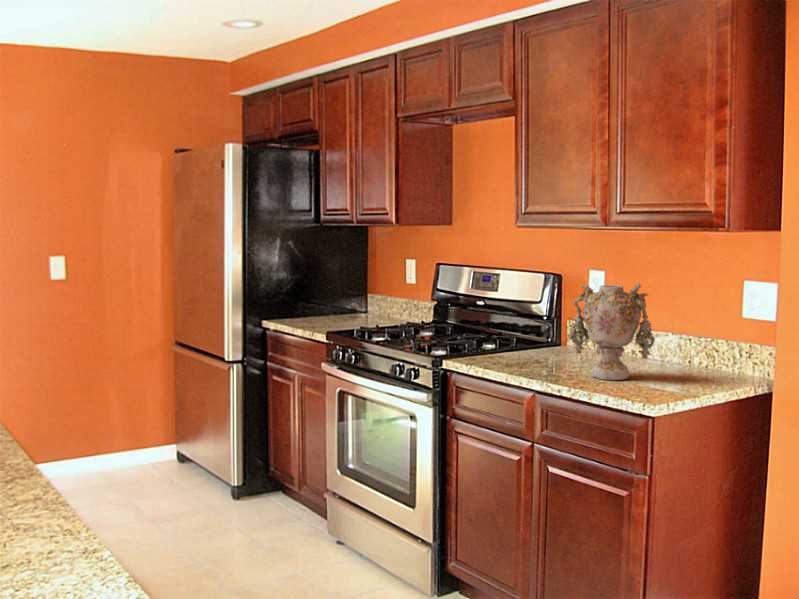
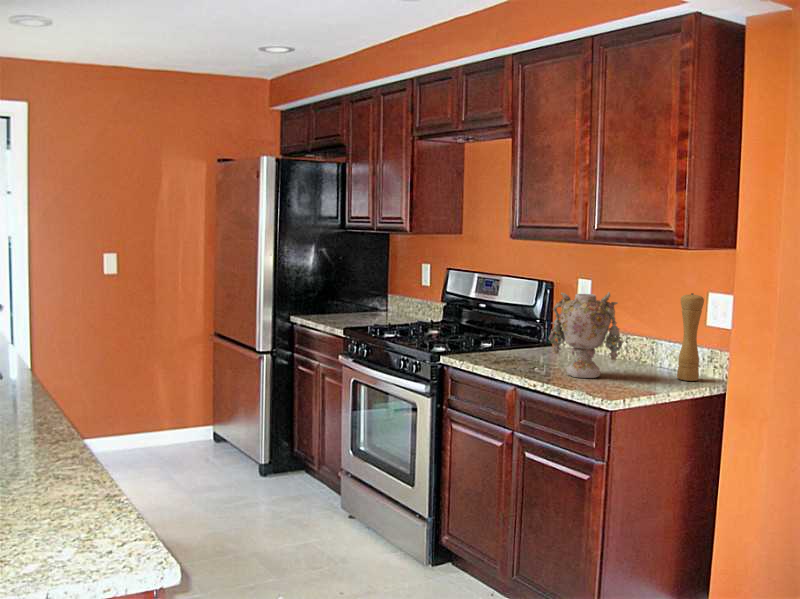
pepper mill: none [713,282,743,380] -> present [677,293,704,381]

